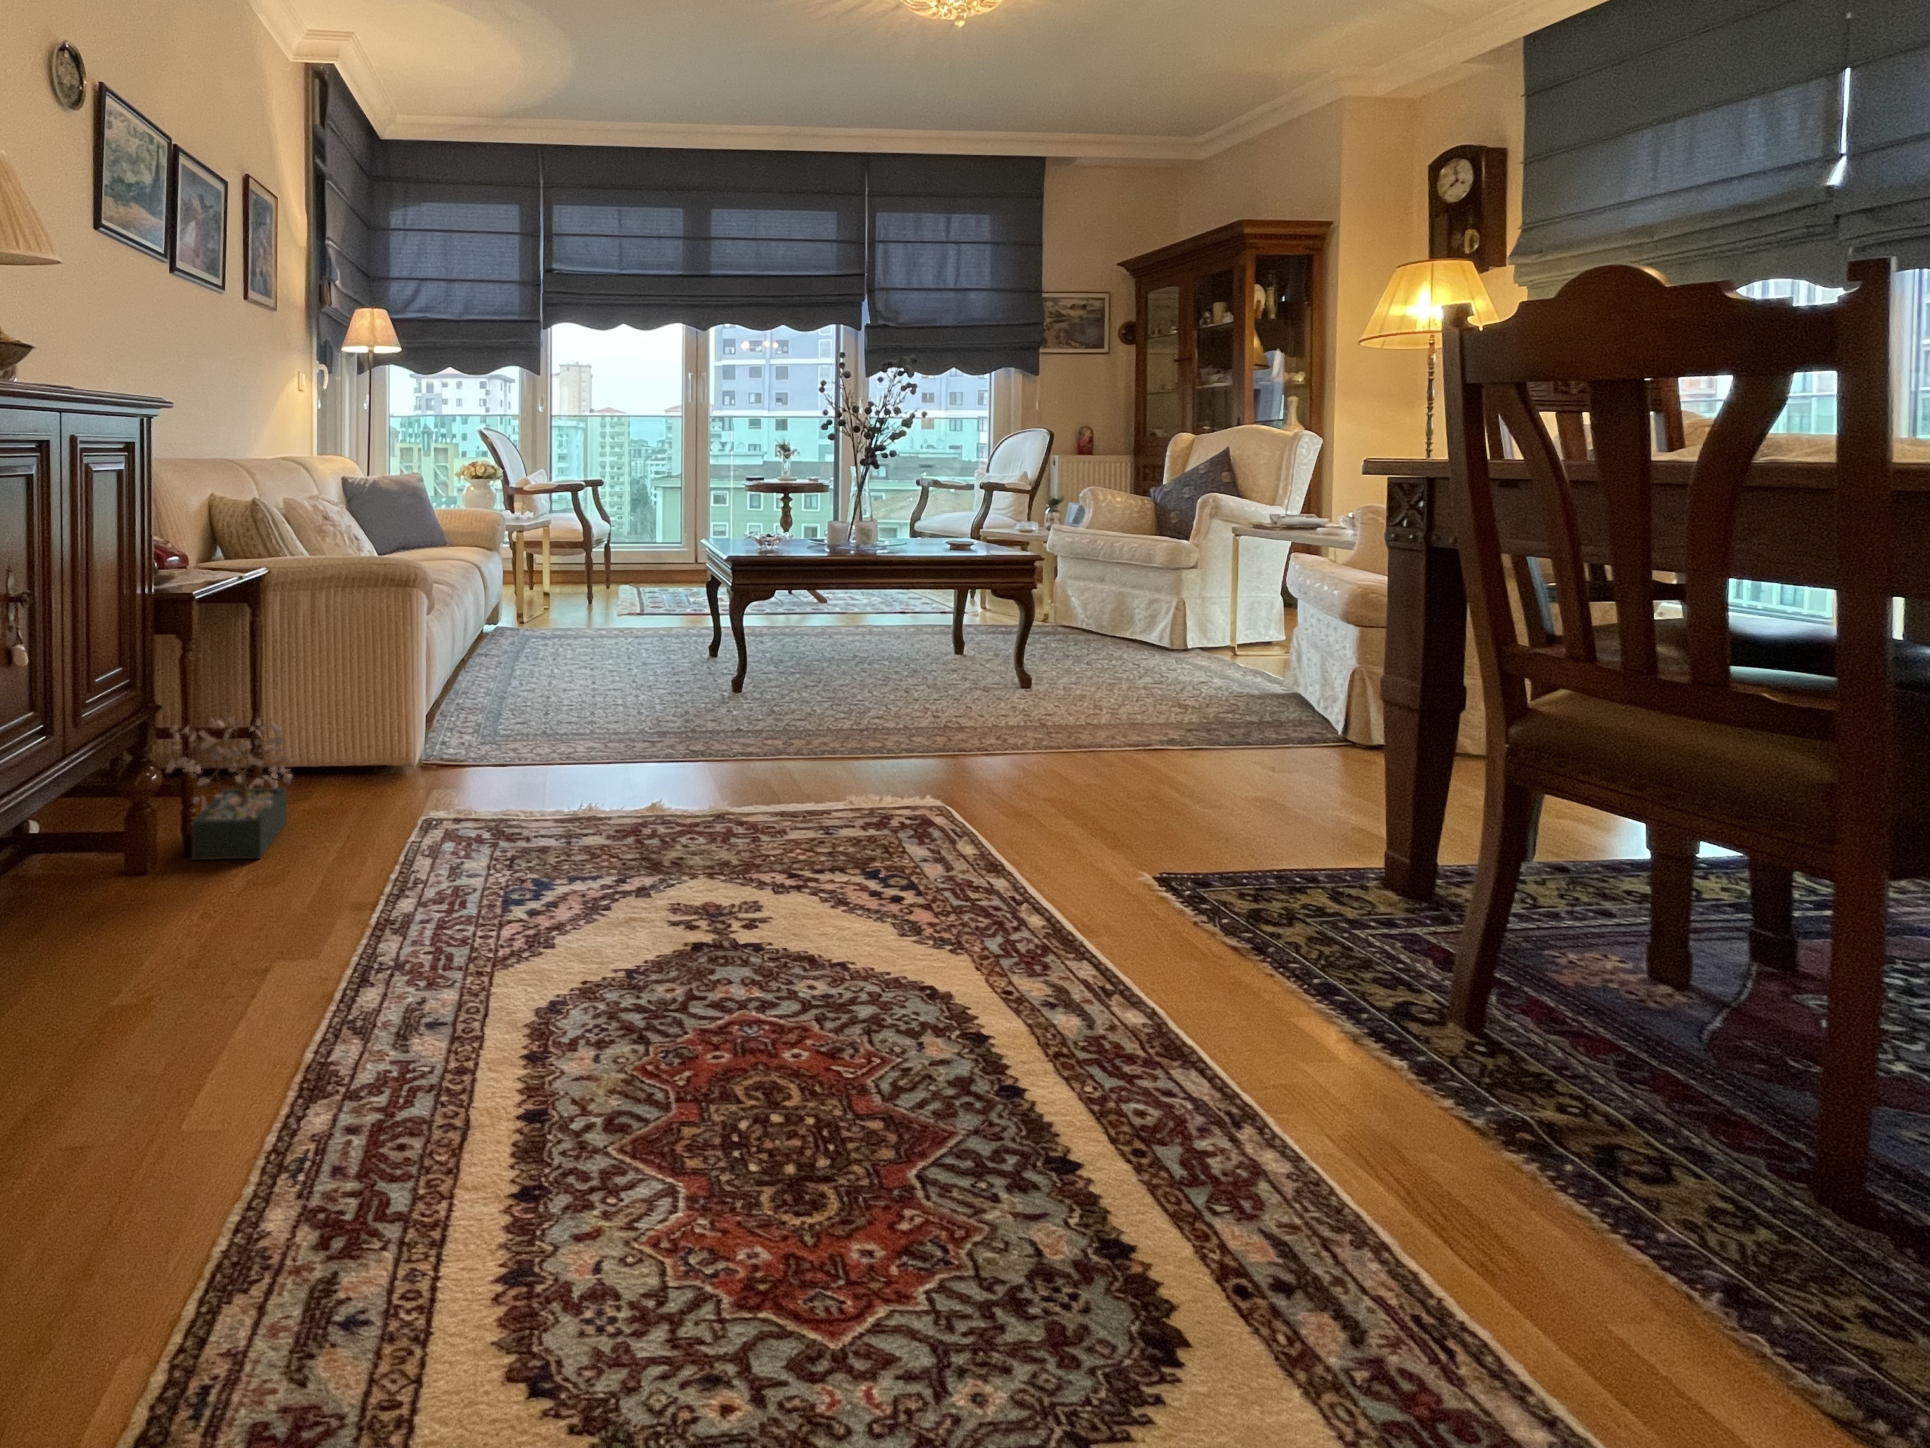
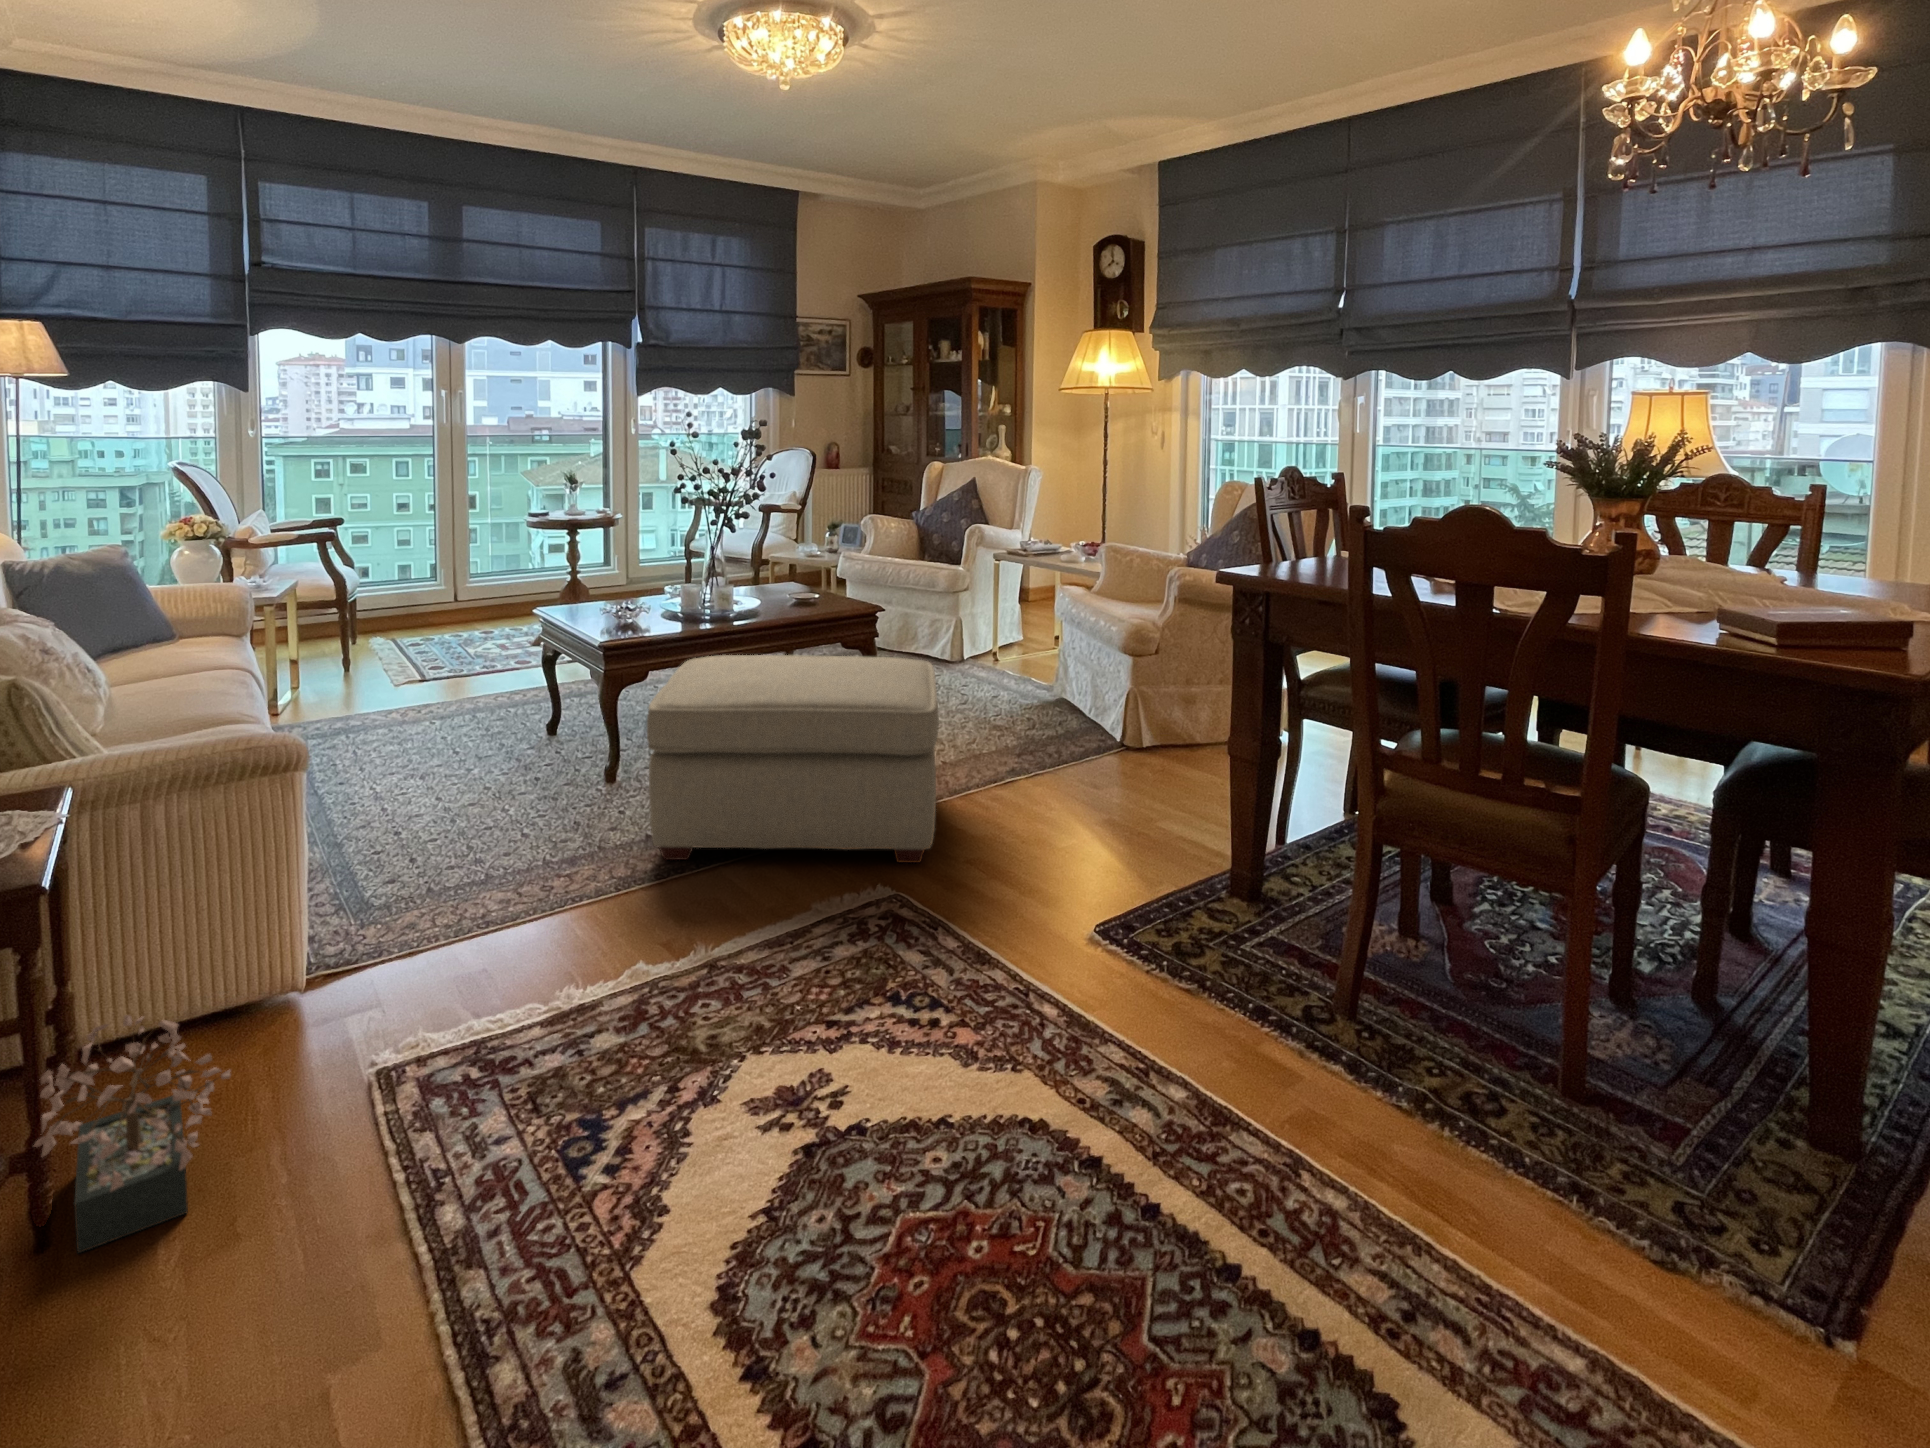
ottoman: none [720,570,1048,786] -> present [647,655,939,863]

